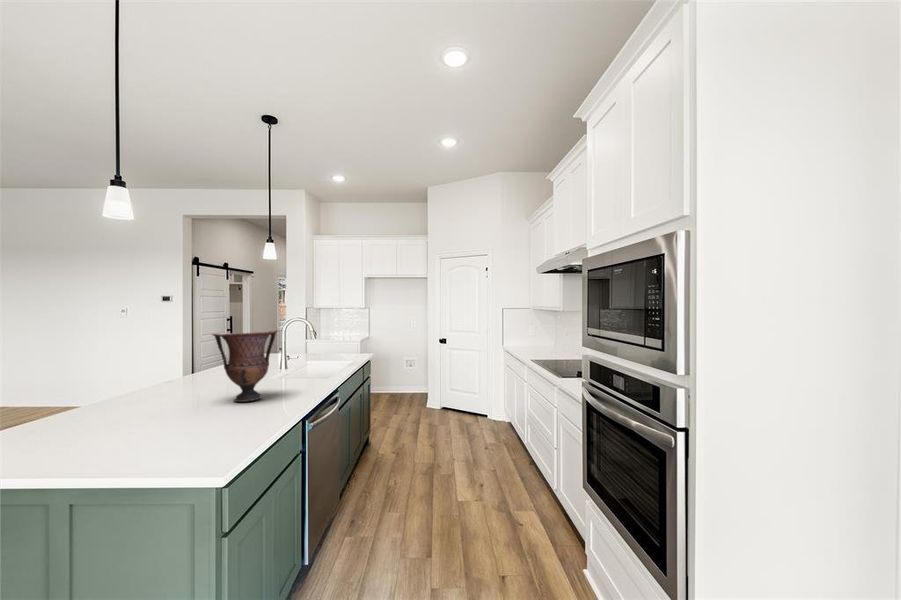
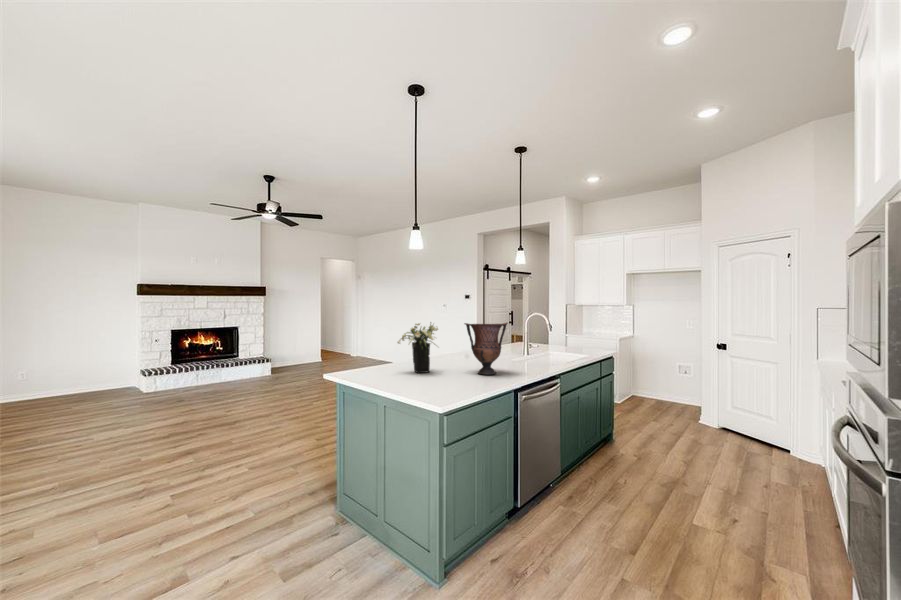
flower arrangement: none [81,335,169,419] -> present [398,322,438,373]

